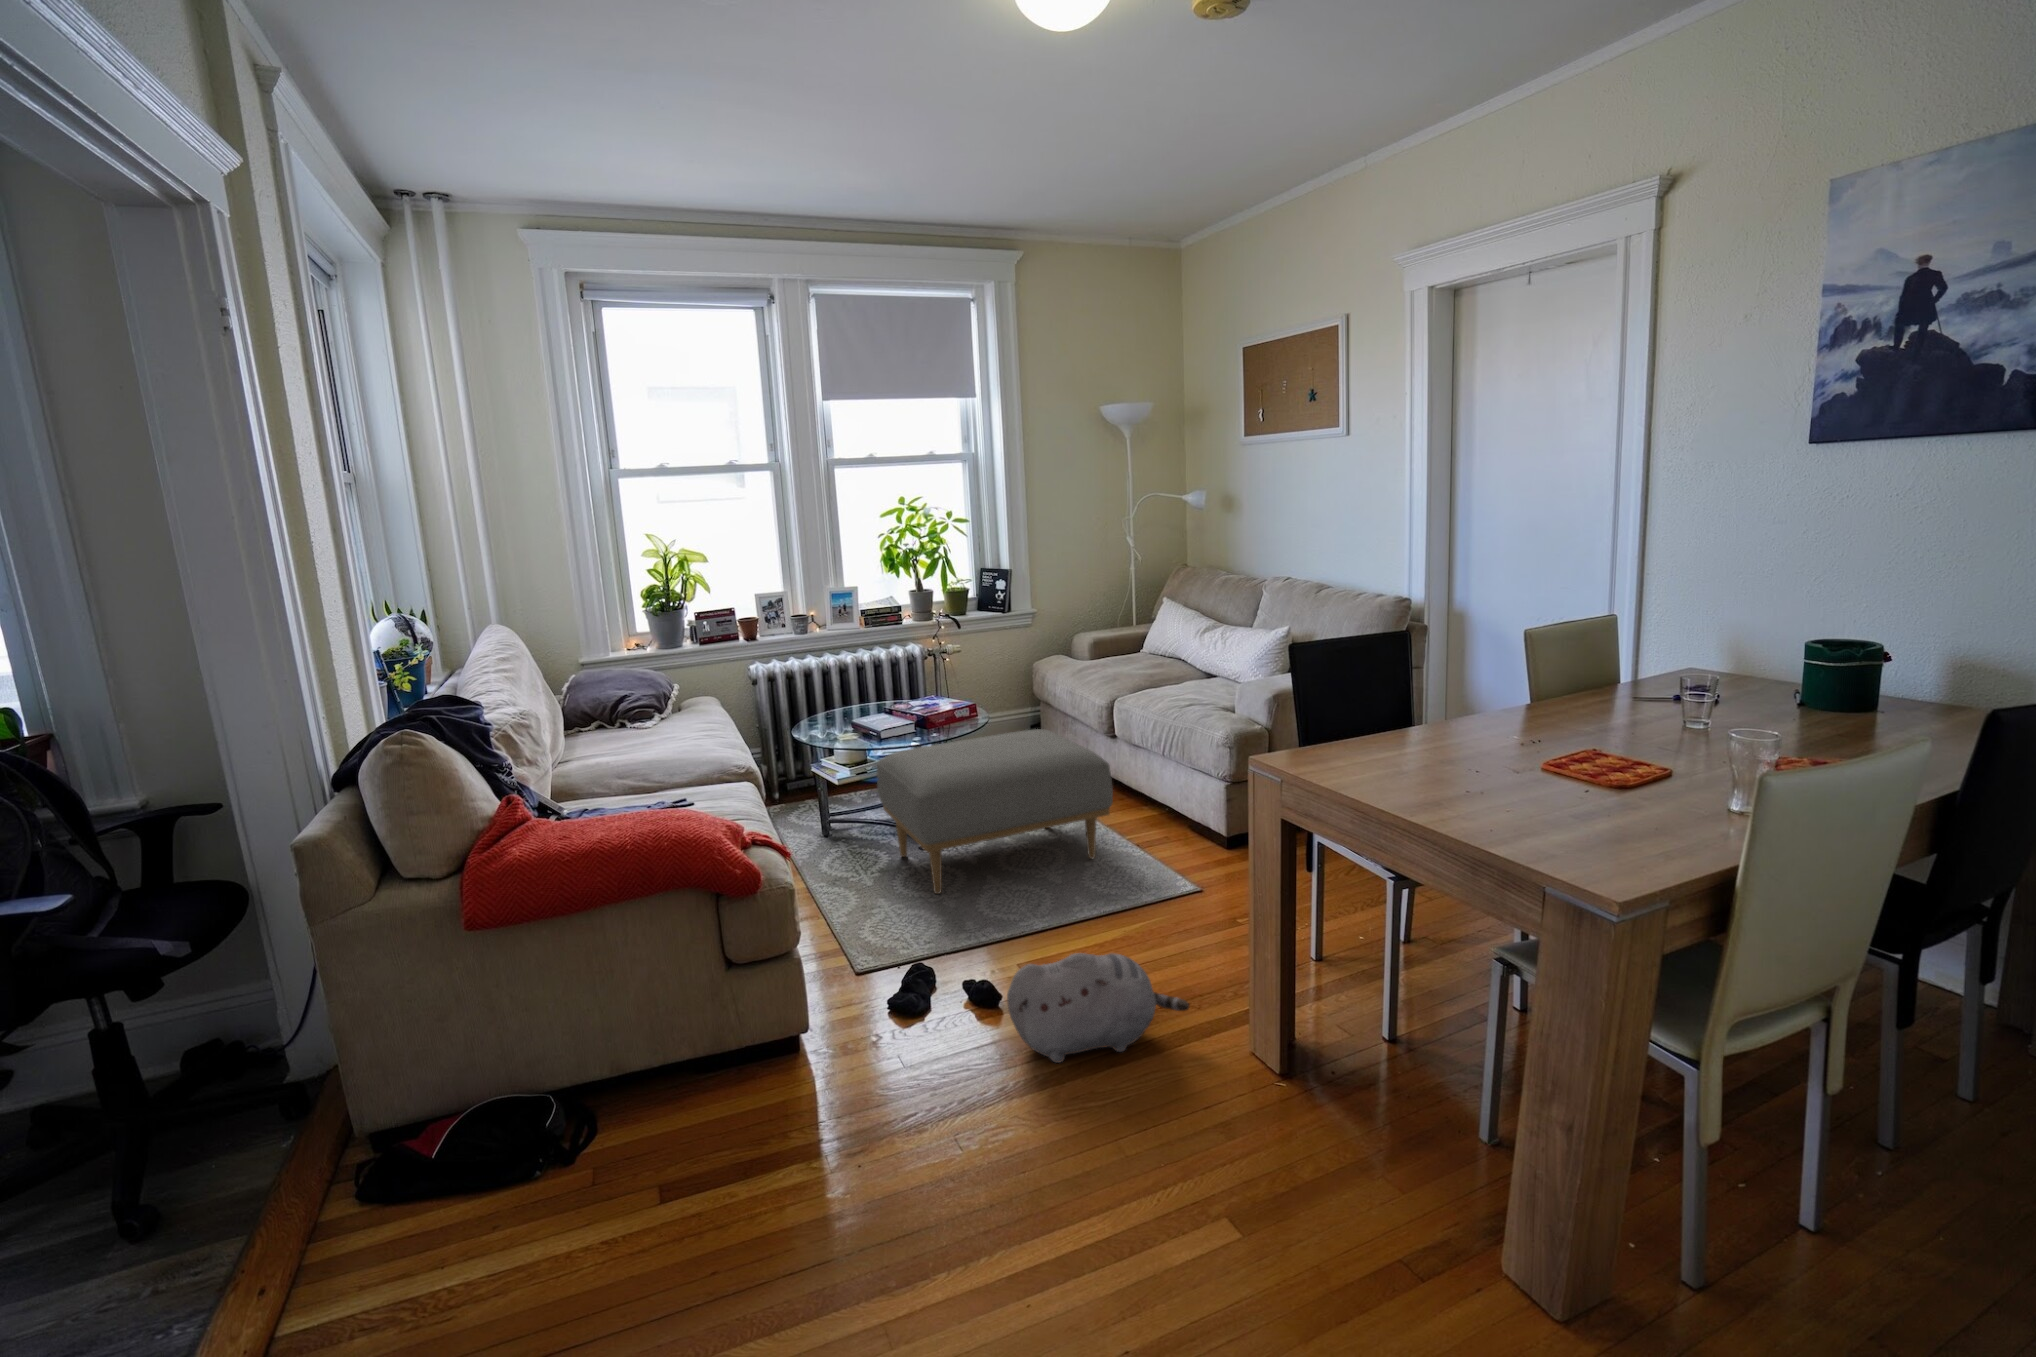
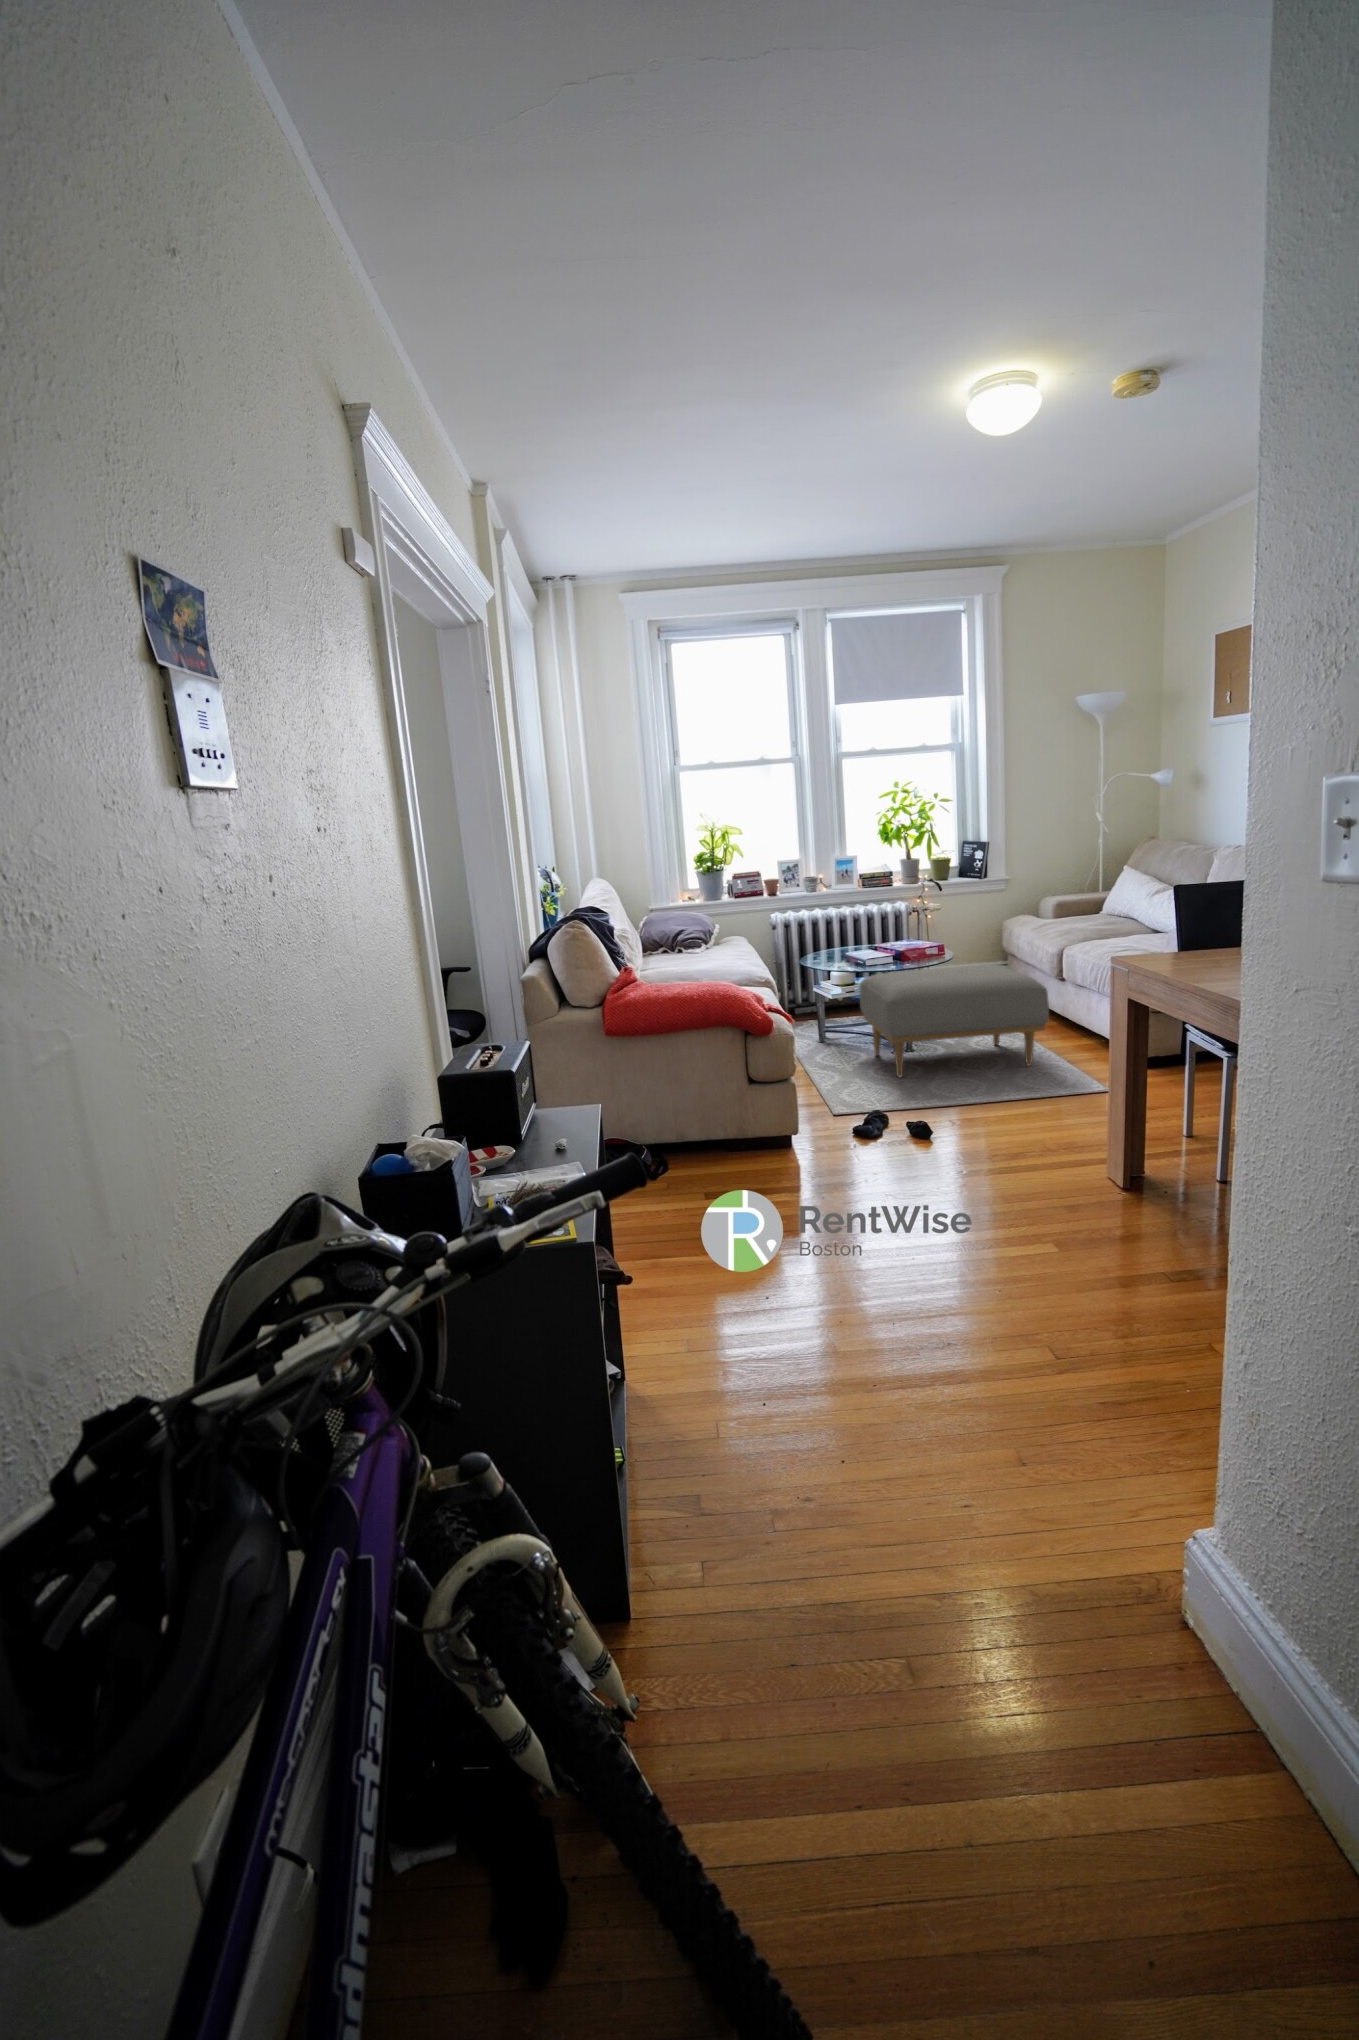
plush toy: present [1007,953,1189,1063] -> none [934,1093,1071,1167]

